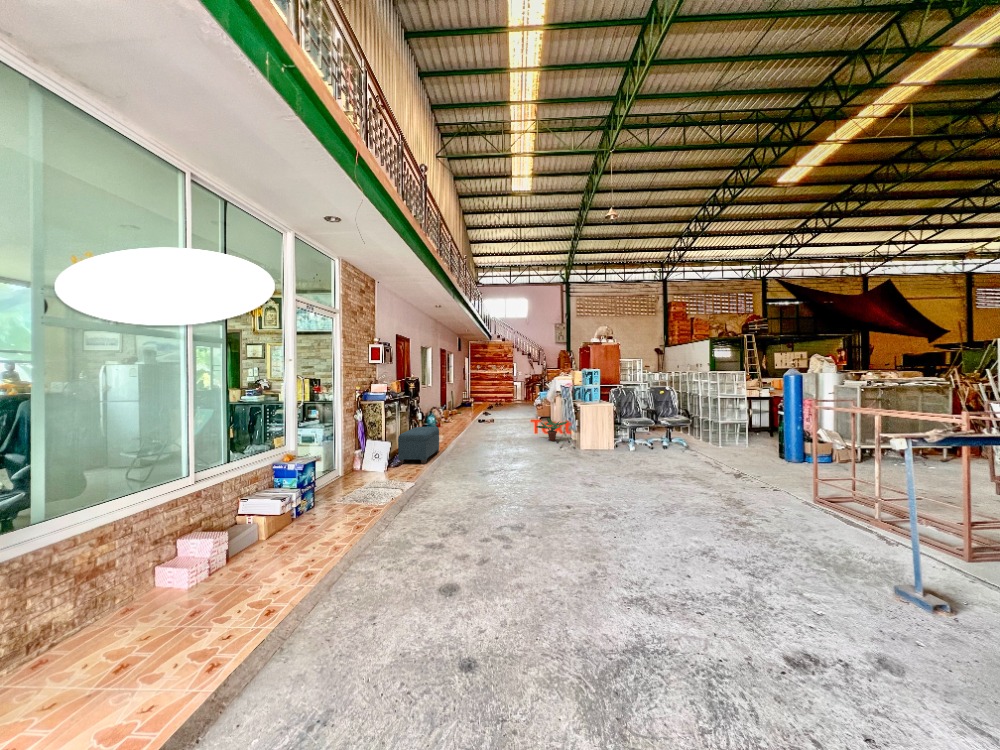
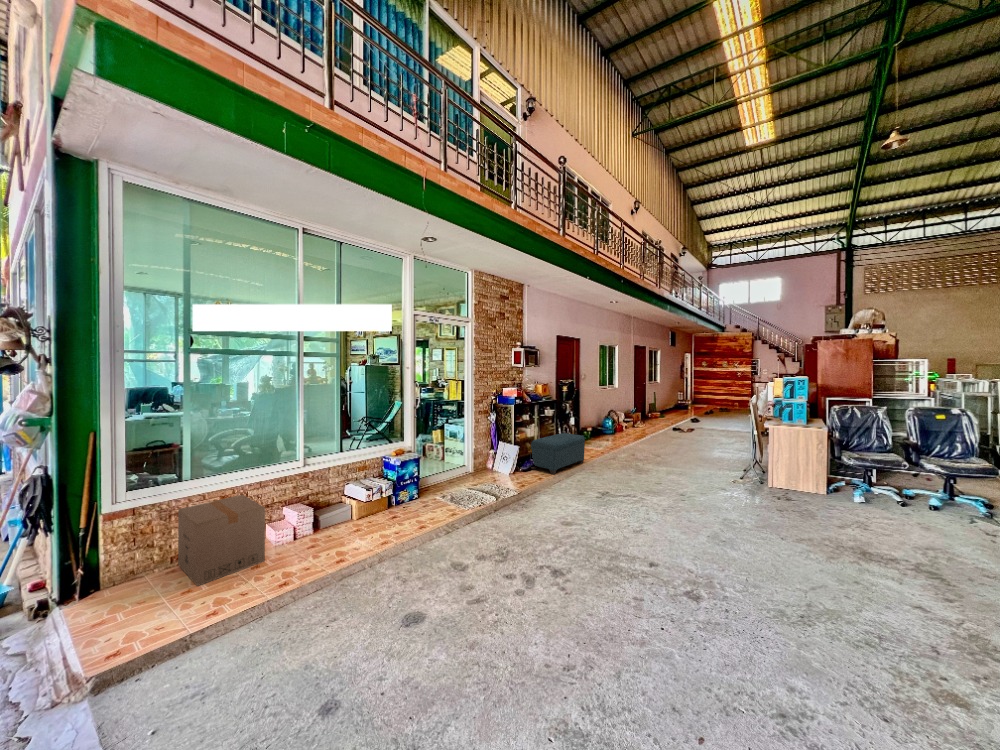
potted plant: present [536,418,567,441] -> none [723,443,772,475]
cardboard box: none [48,527,206,653] -> present [178,495,265,586]

